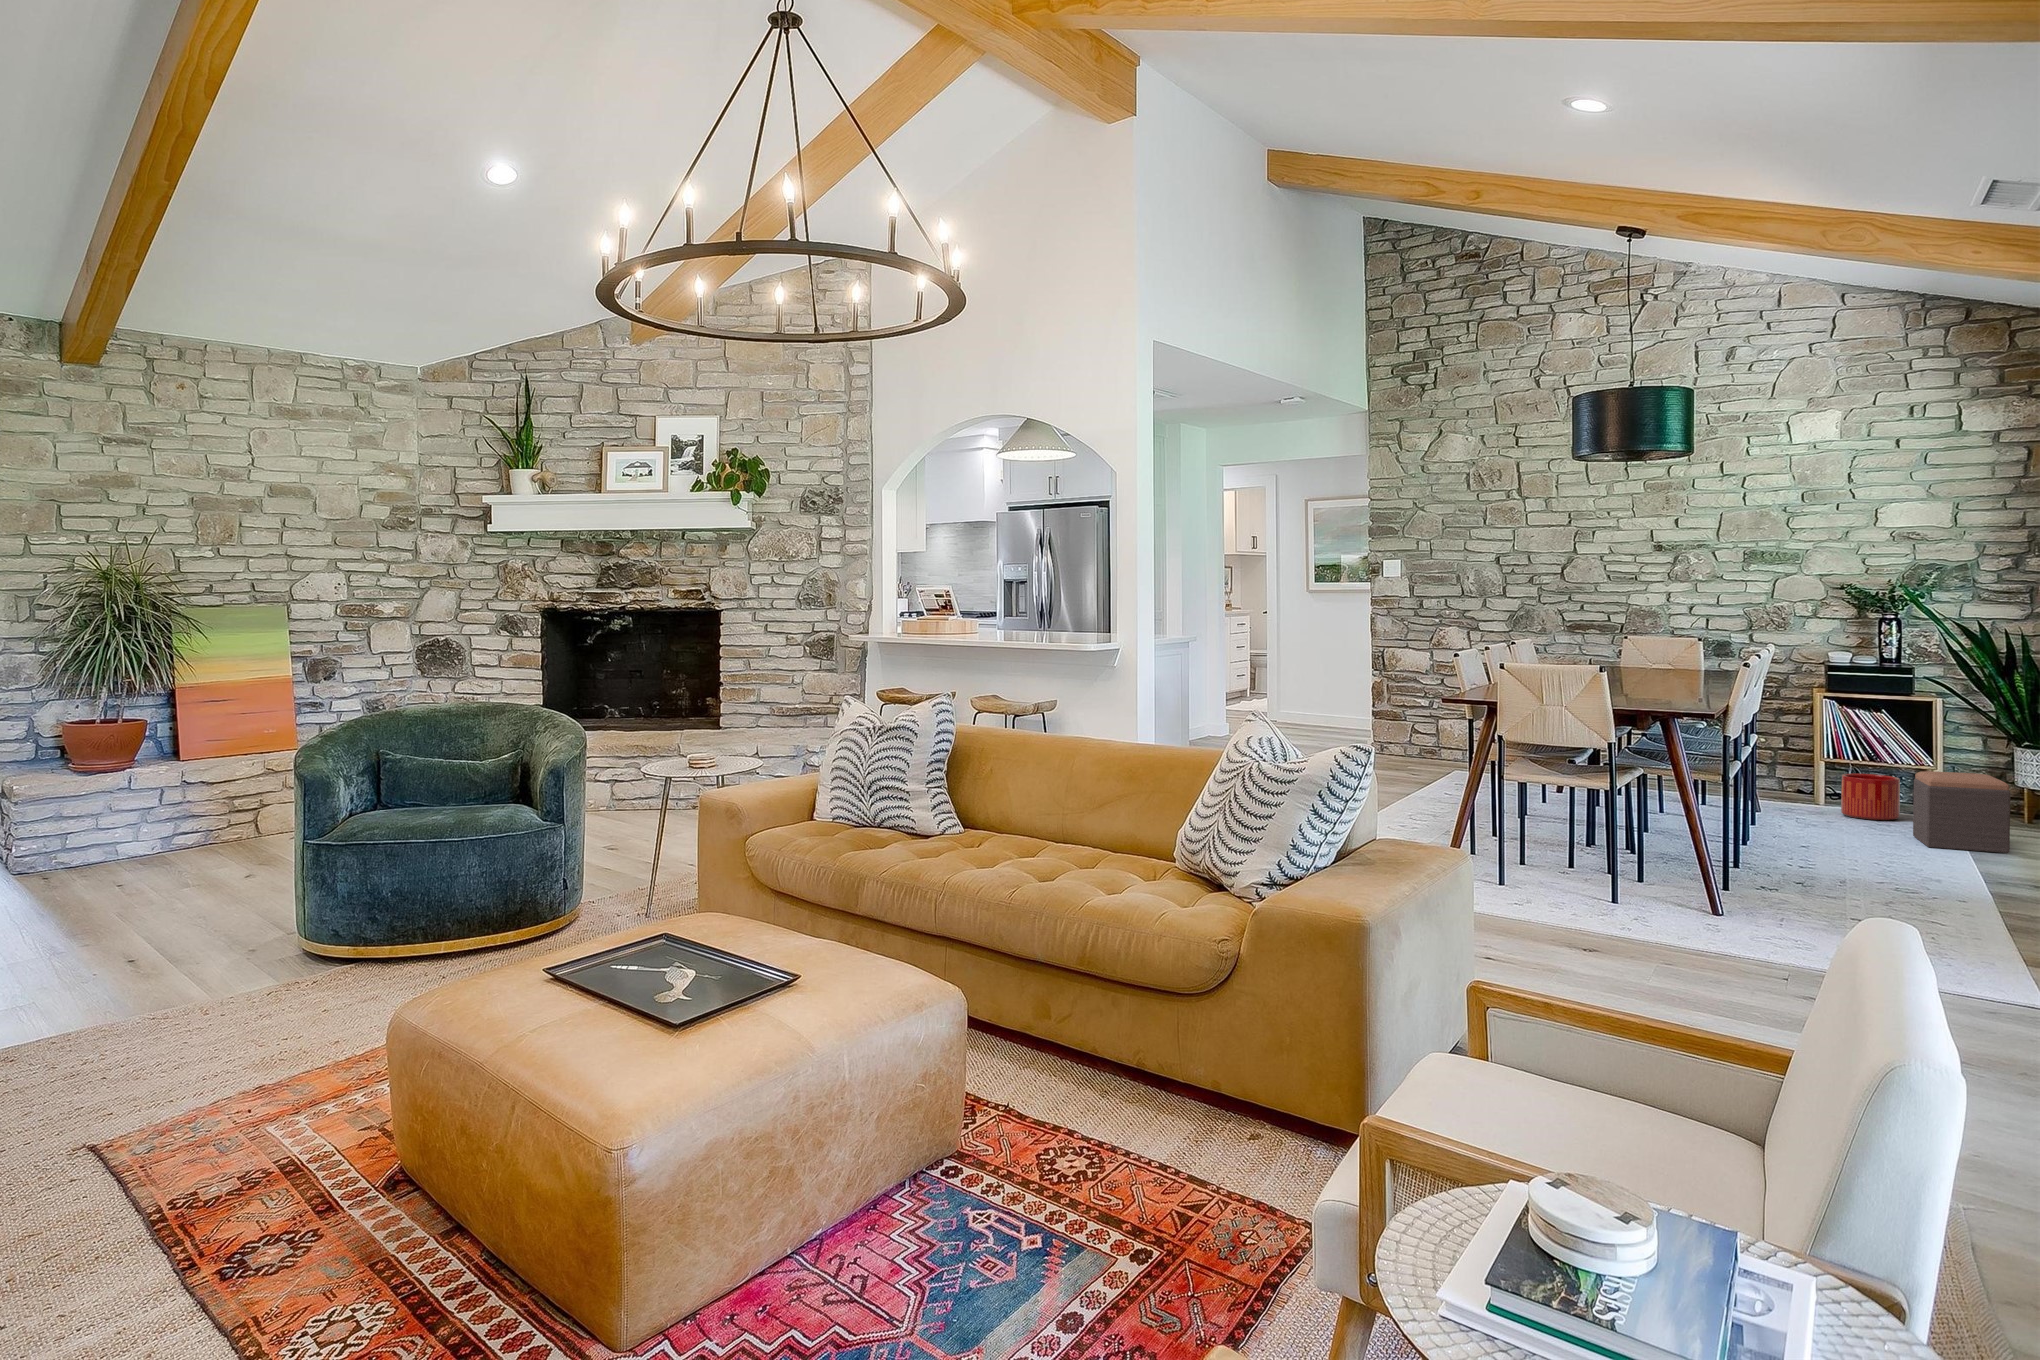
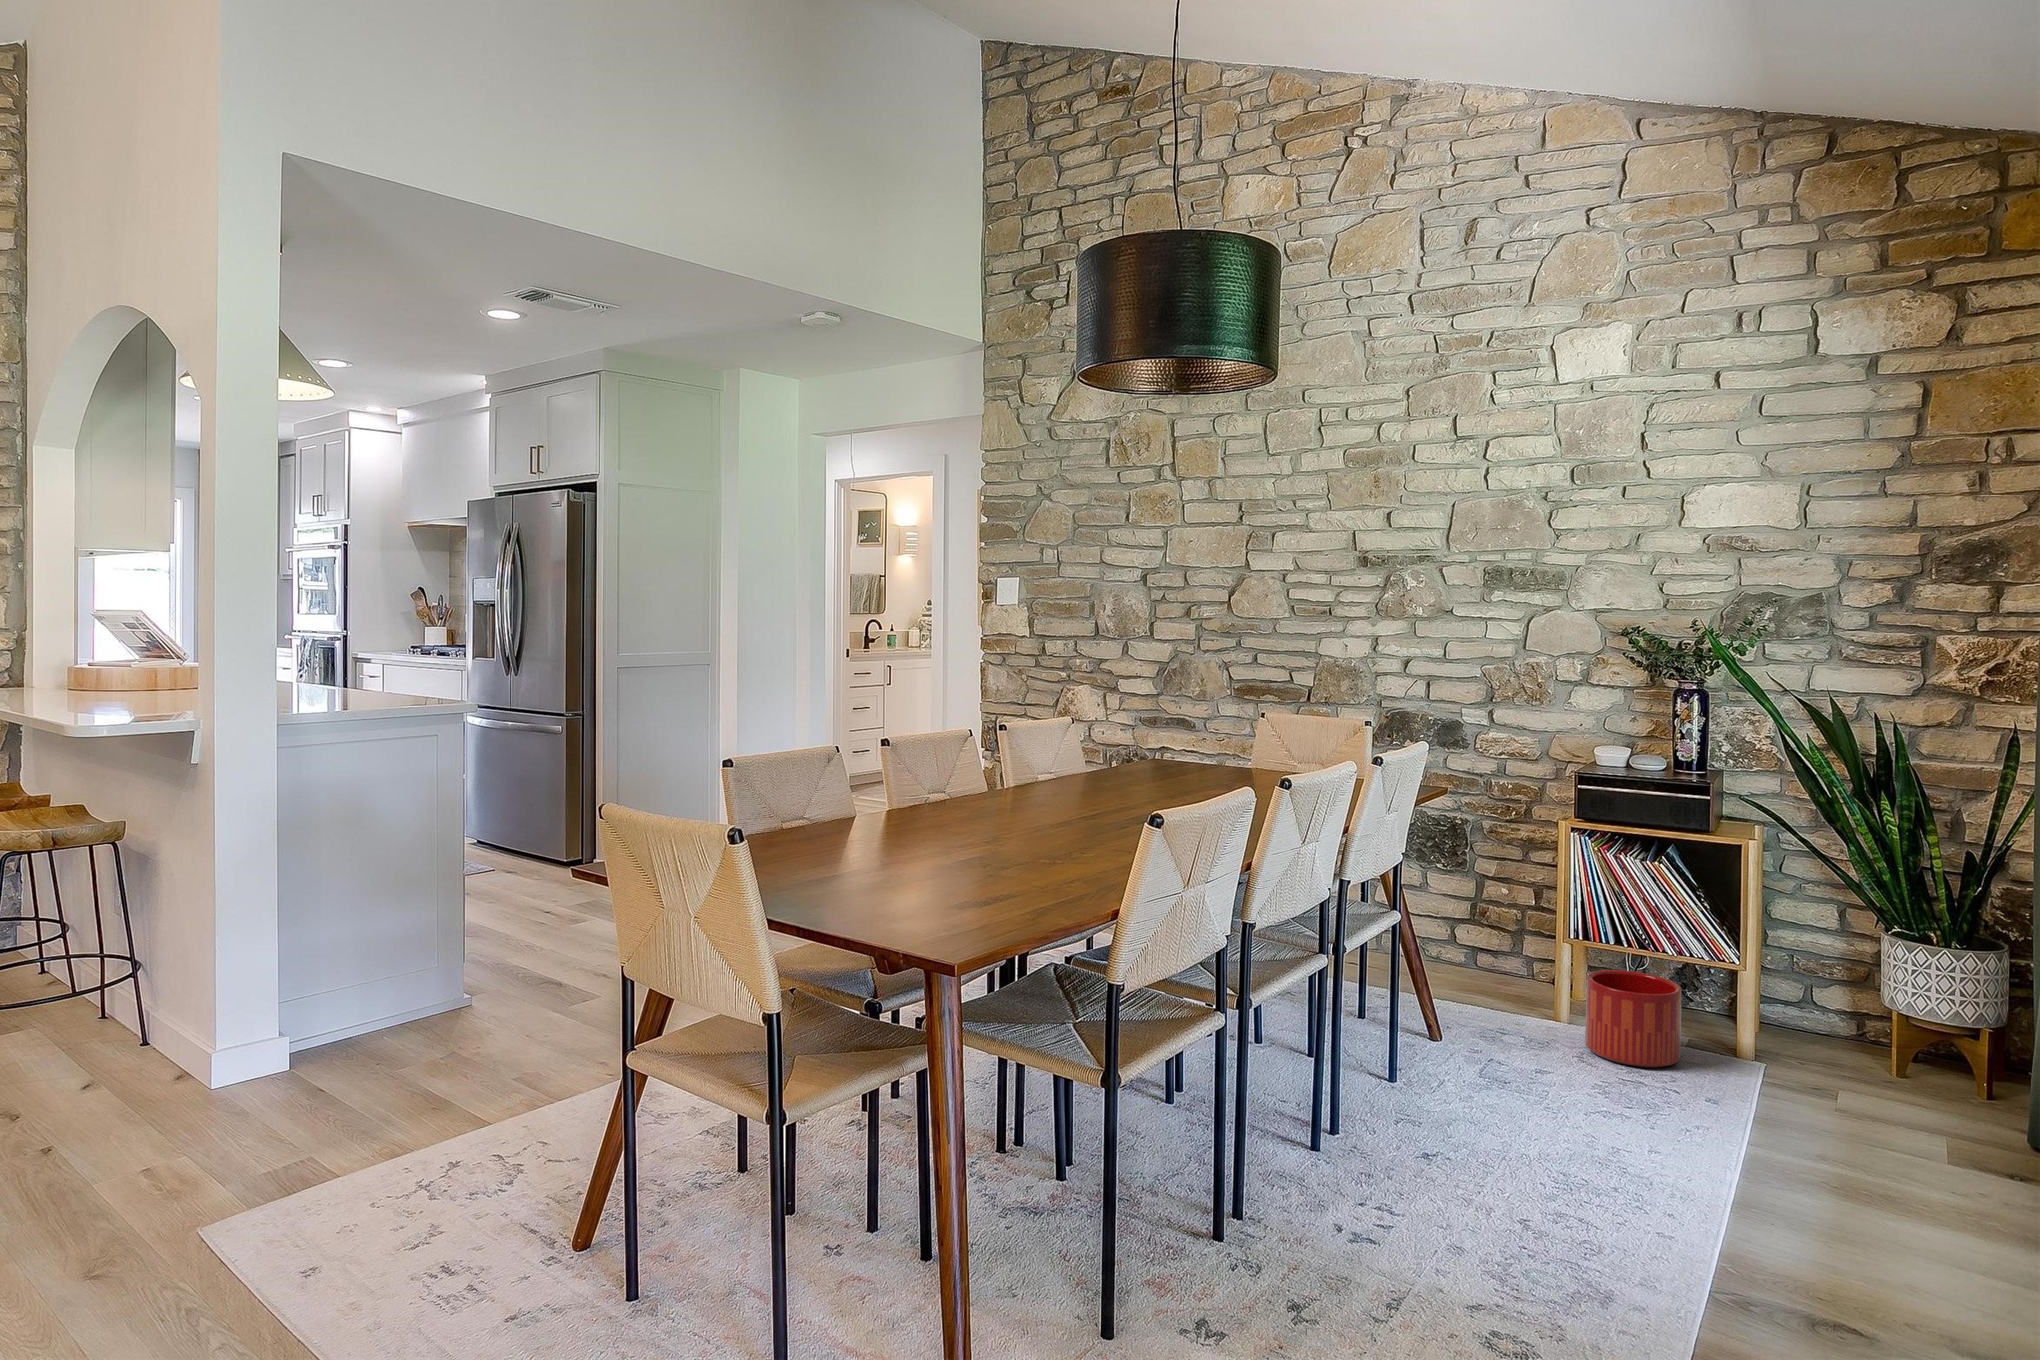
footstool: present [1913,771,2010,853] -> none [1664,1008,1821,1207]

